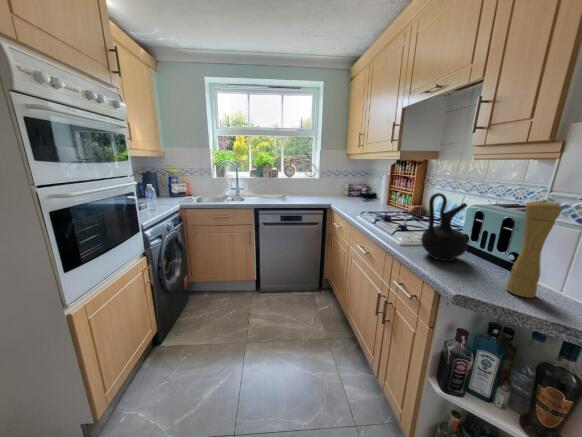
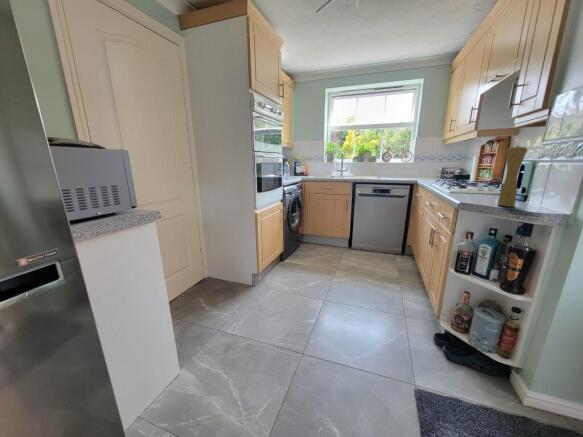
ceramic jug: present [421,193,468,261] -> none [459,152,493,198]

